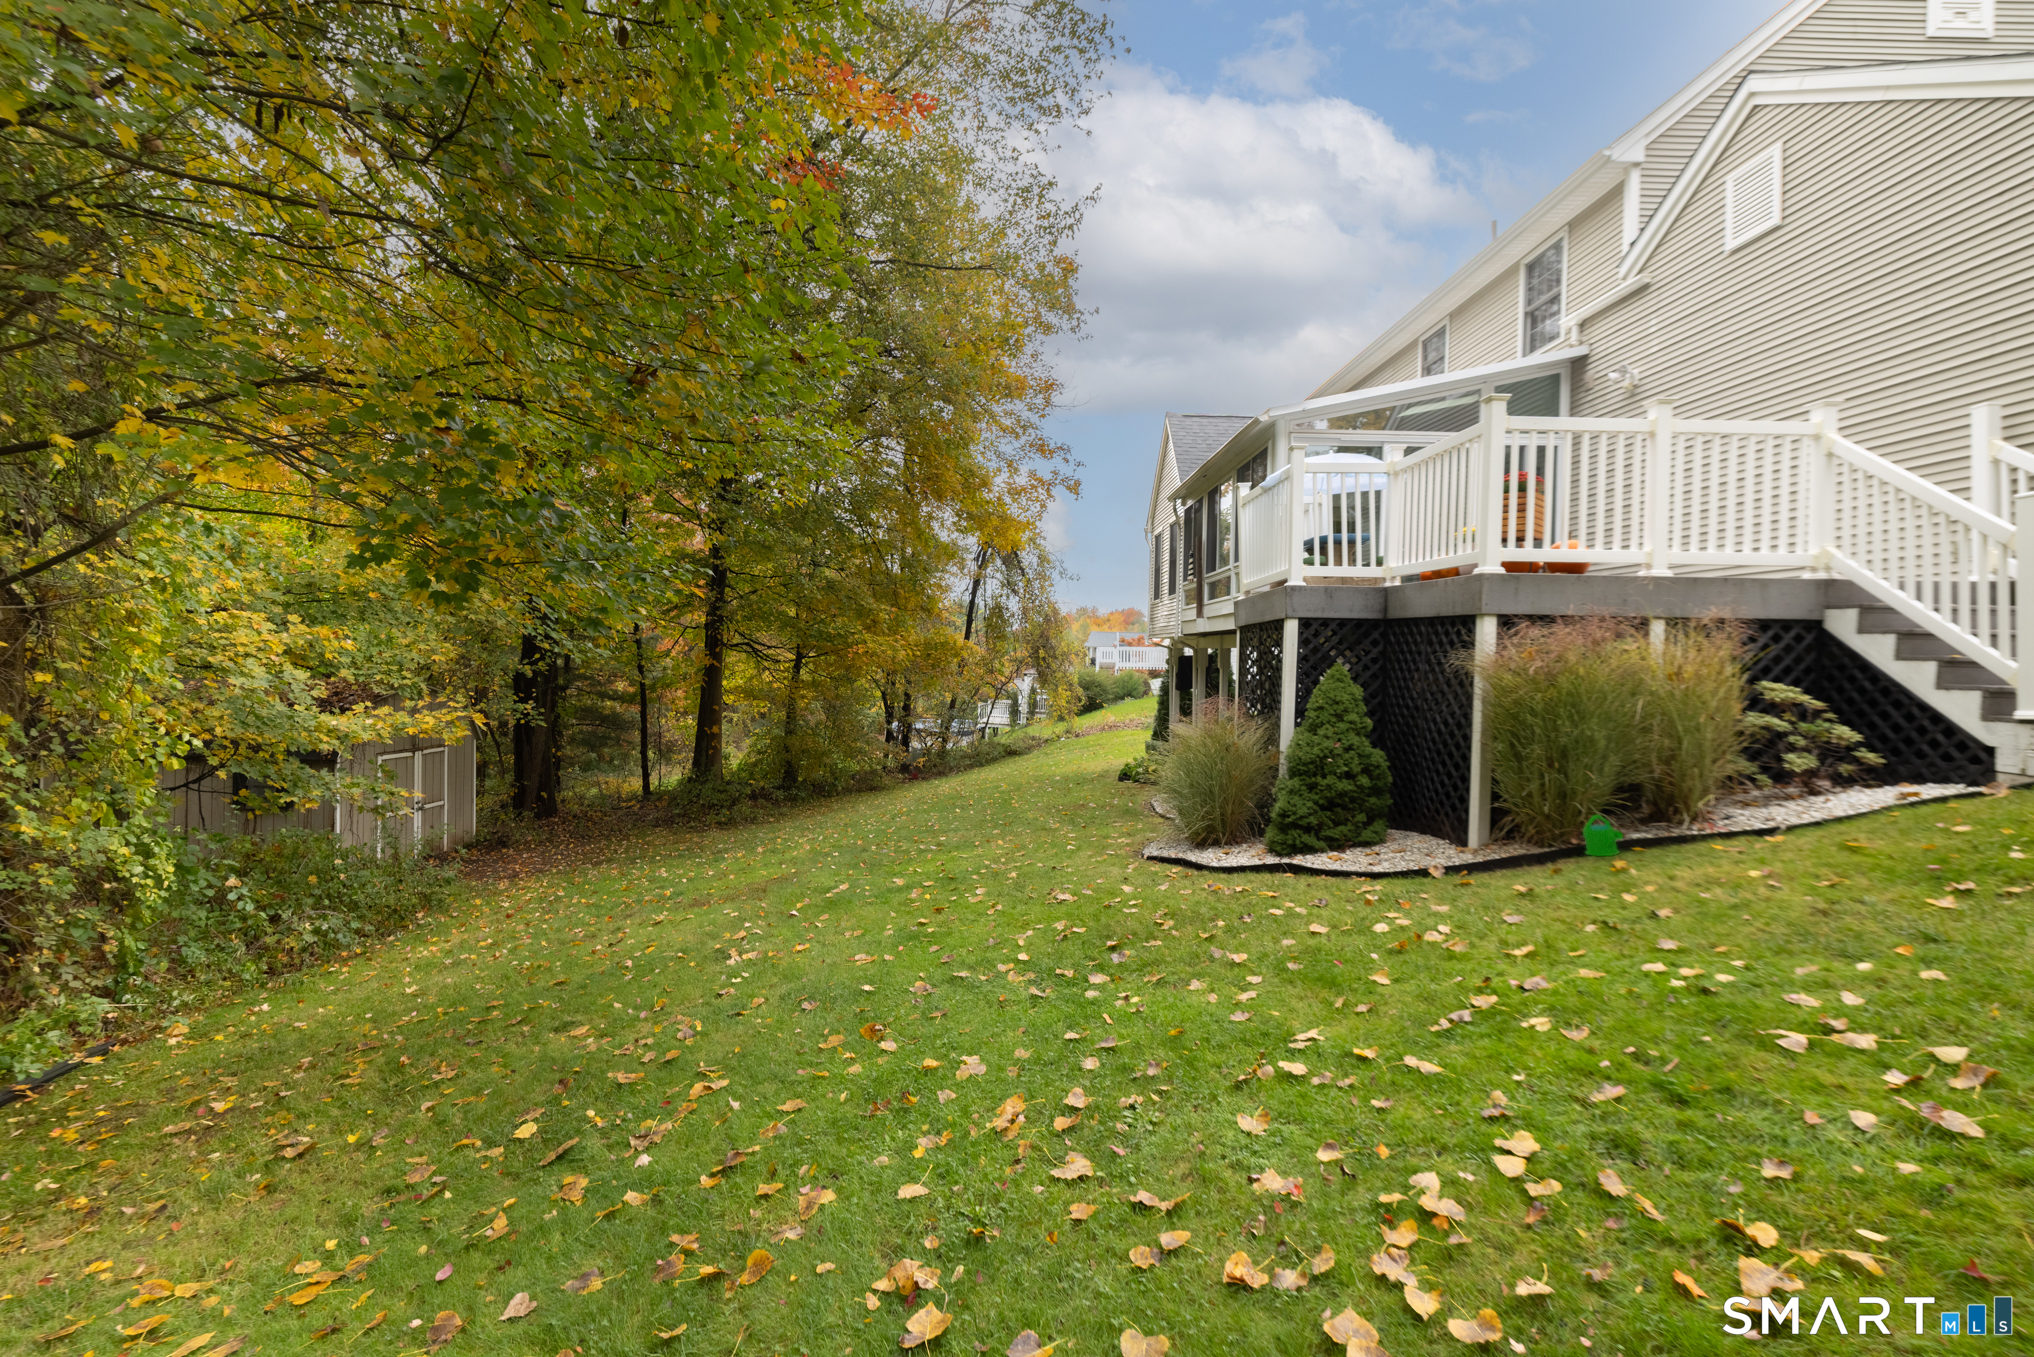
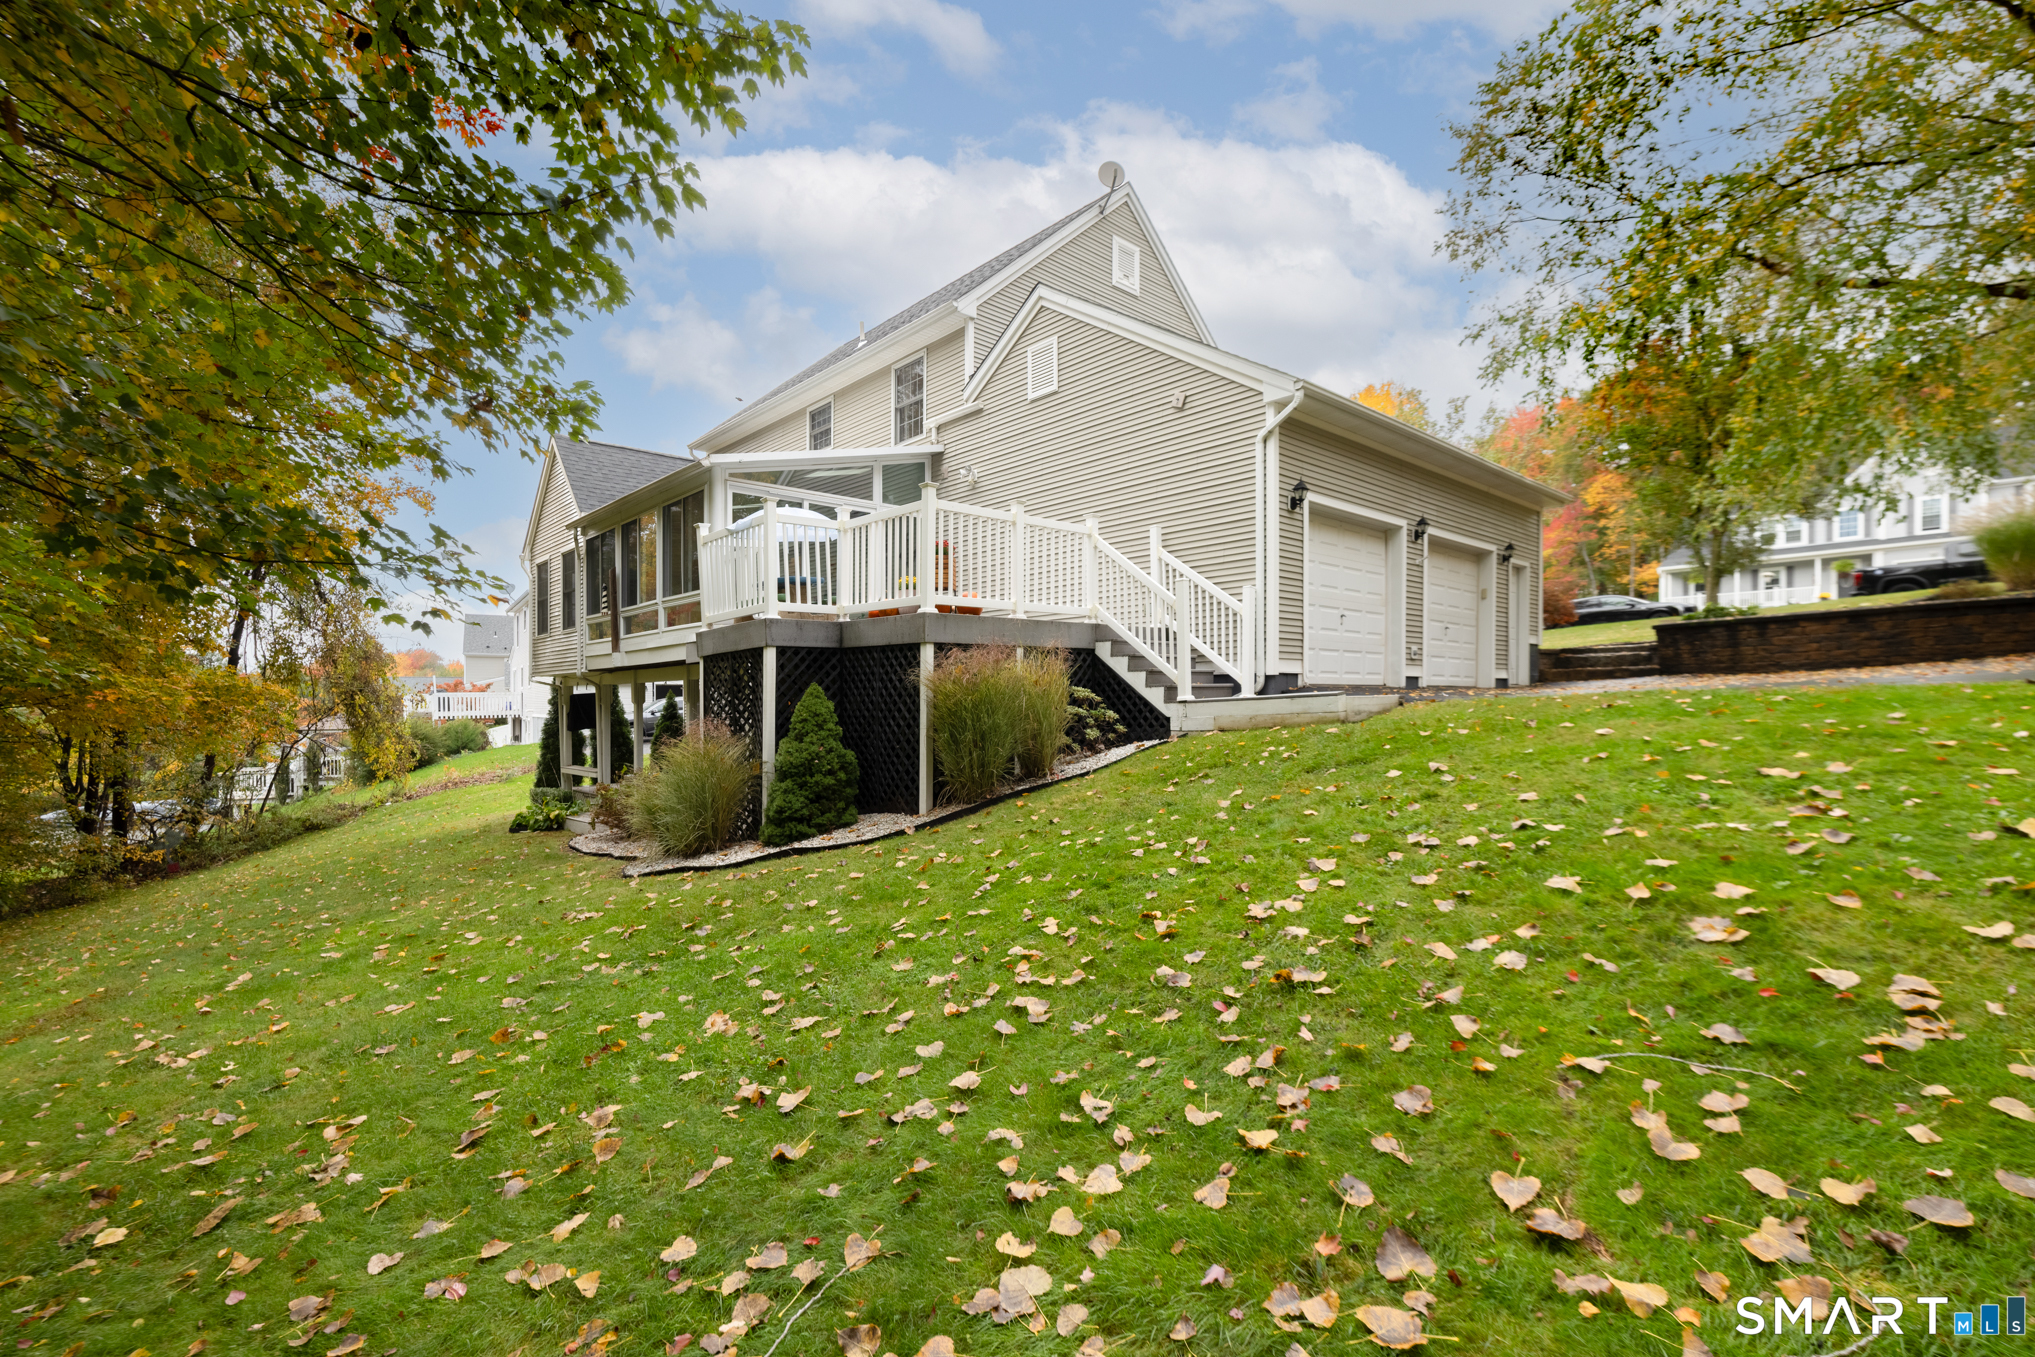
watering can: present [1583,815,1623,856] -> none [996,775,1021,803]

